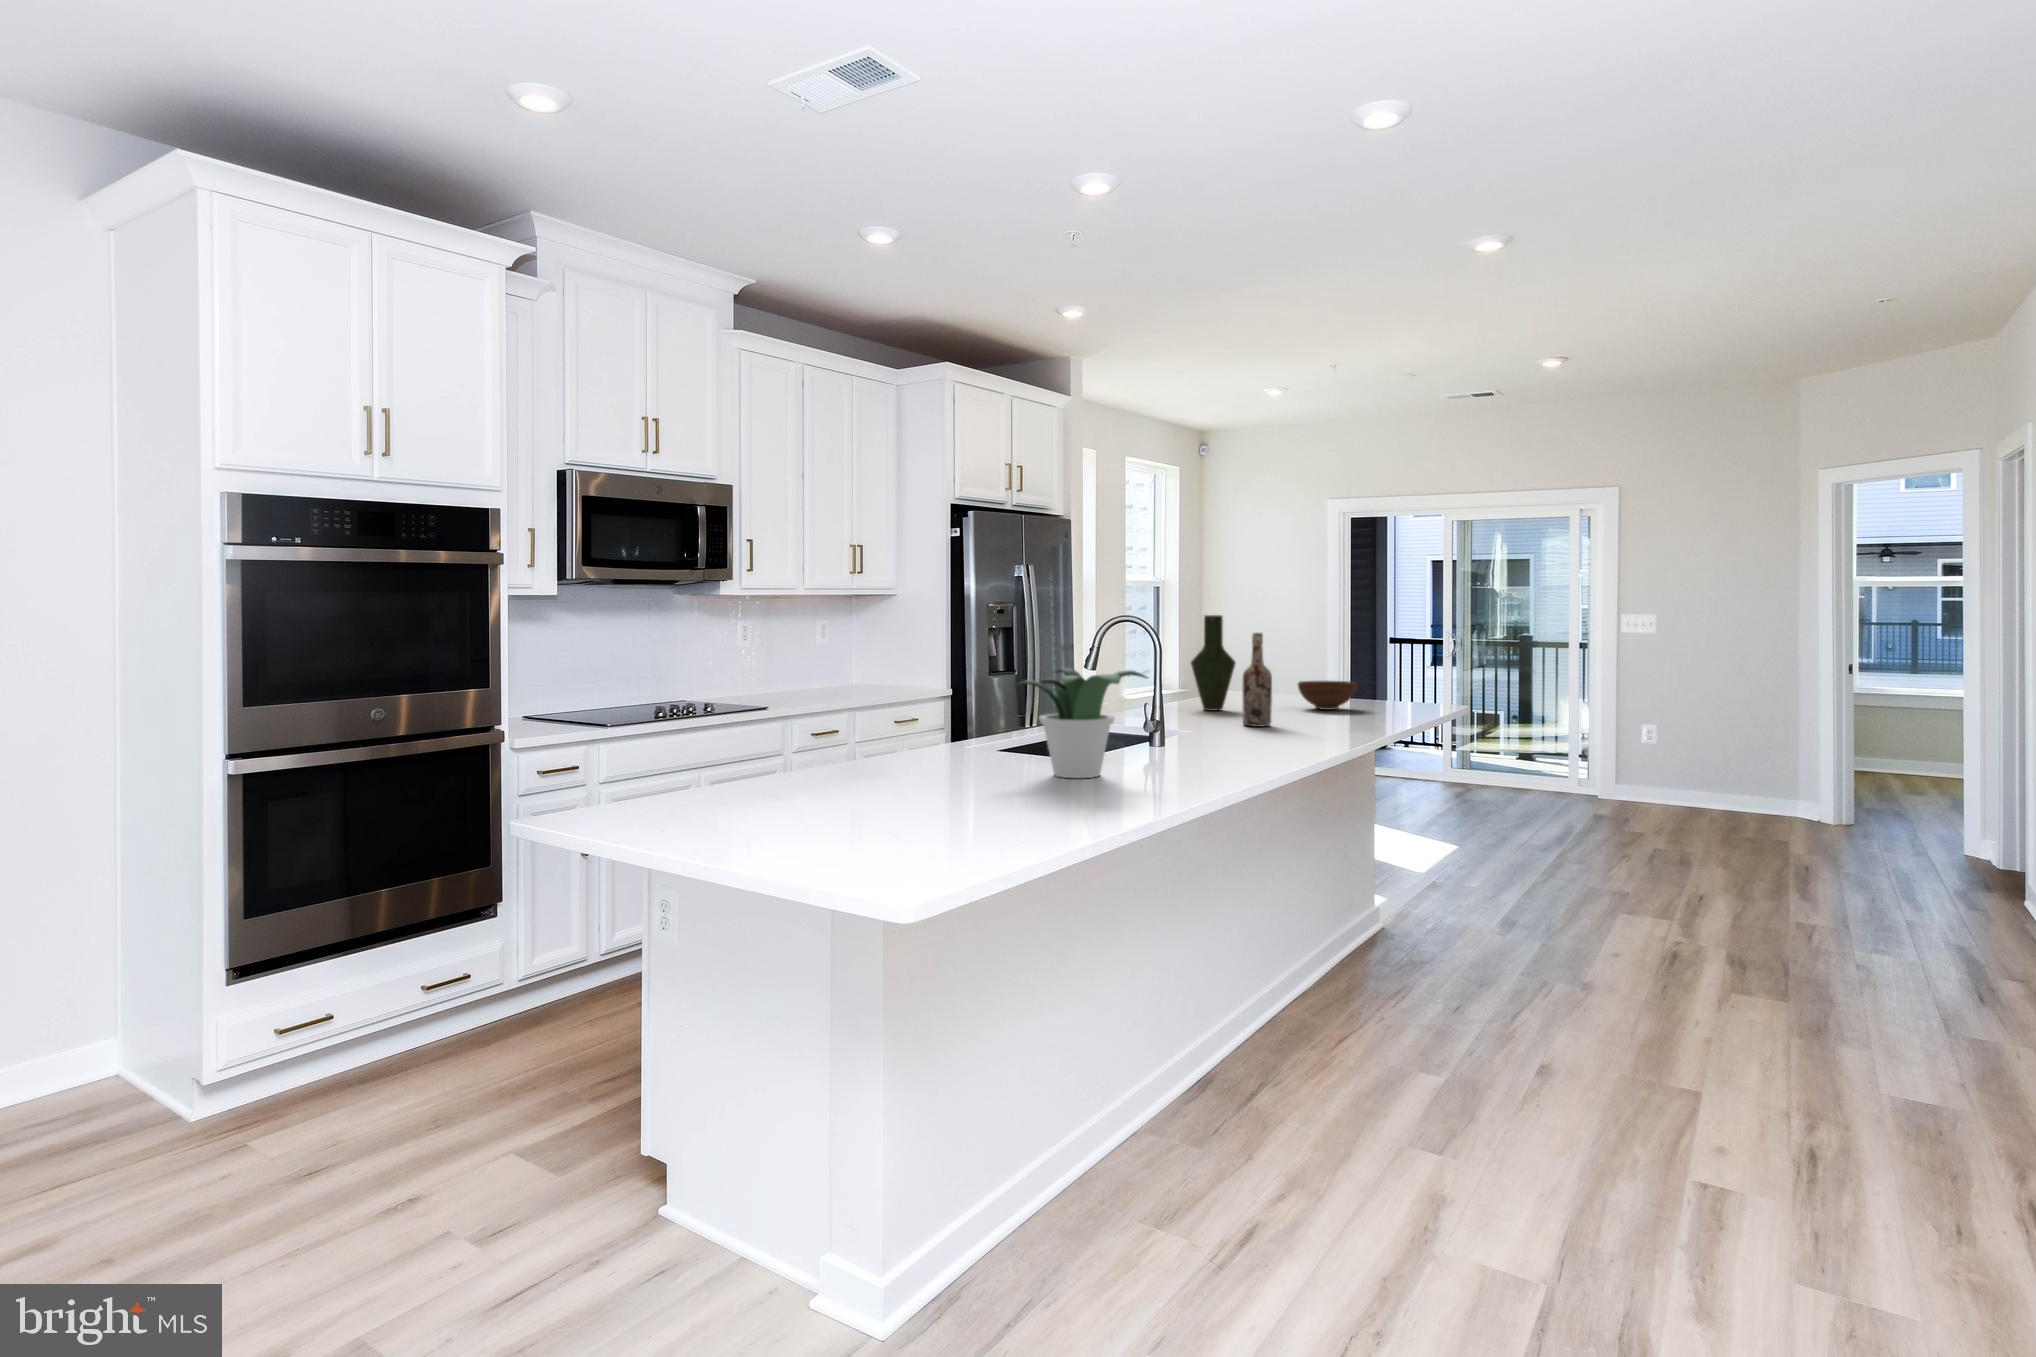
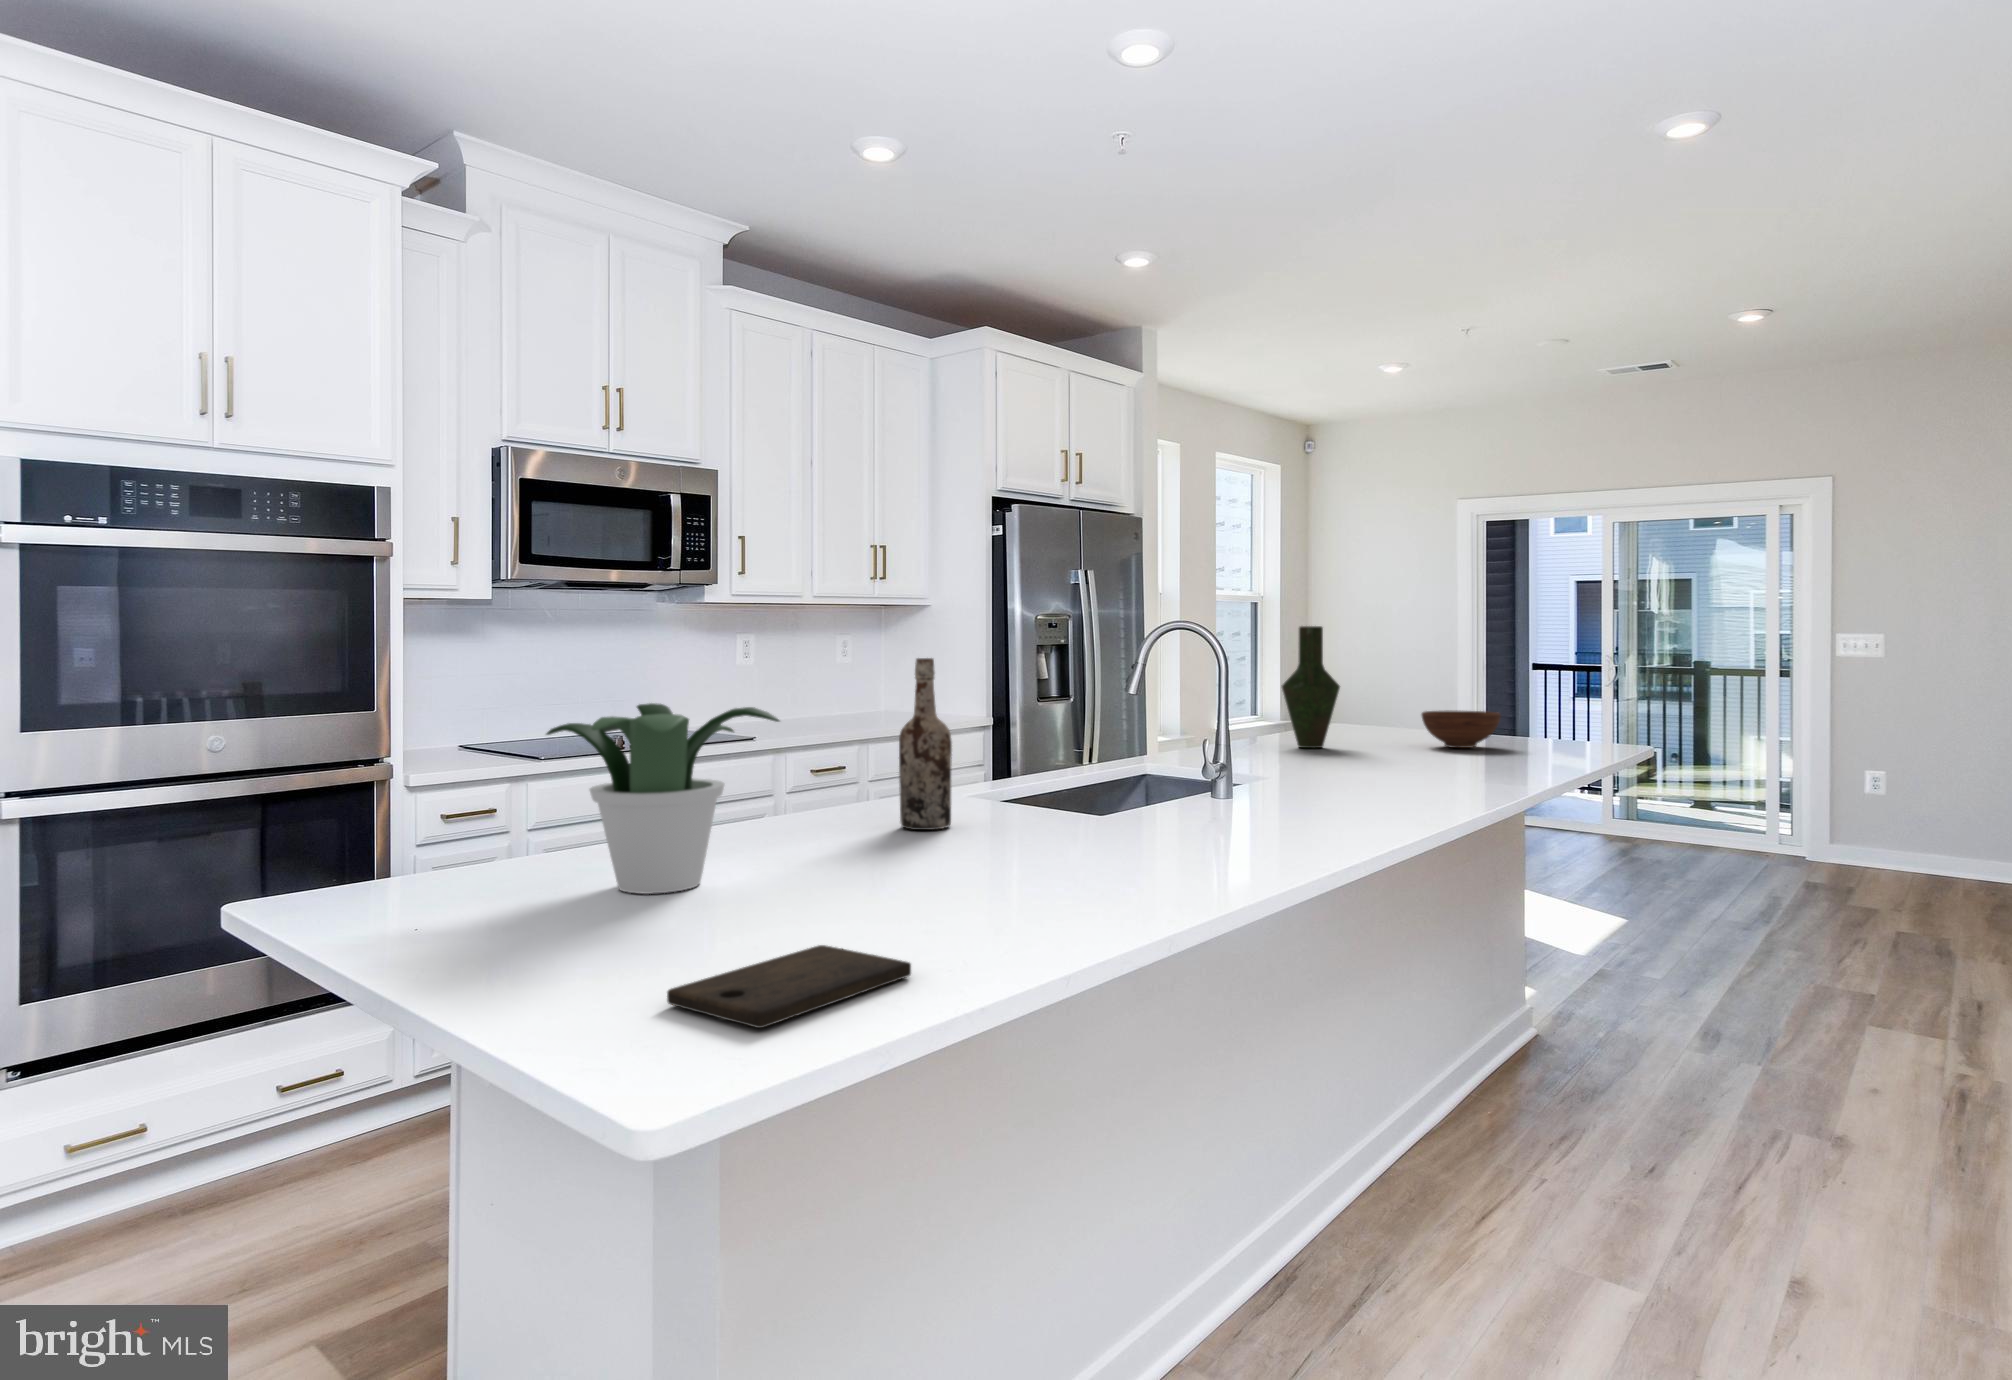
wine bottle: present [1243,633,1272,727] -> present [899,658,952,830]
potted plant: present [1014,668,1147,778] -> present [546,703,779,894]
cutting board: none [858,833,995,872] -> present [667,945,911,1028]

